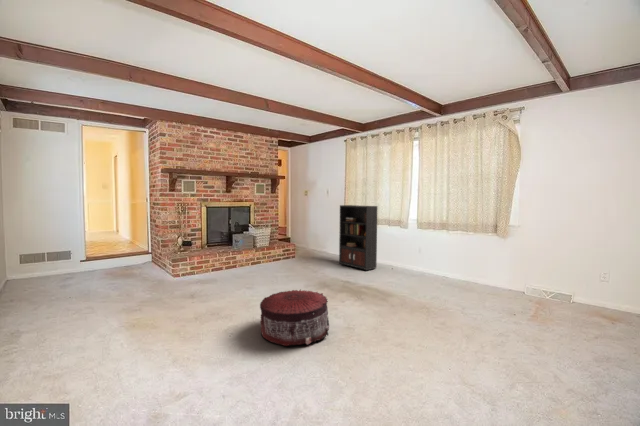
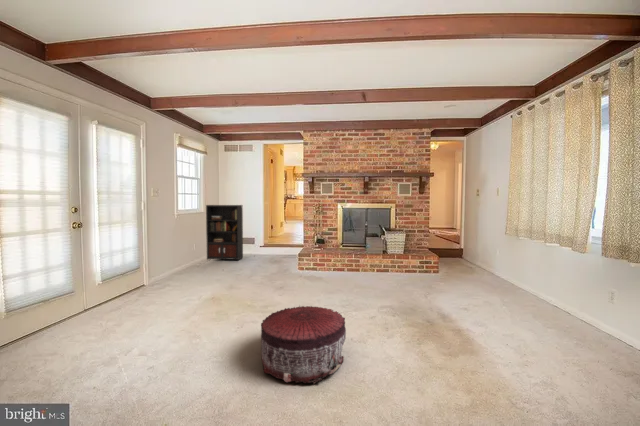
bookcase: present [339,205,377,270] -> present [206,205,243,260]

